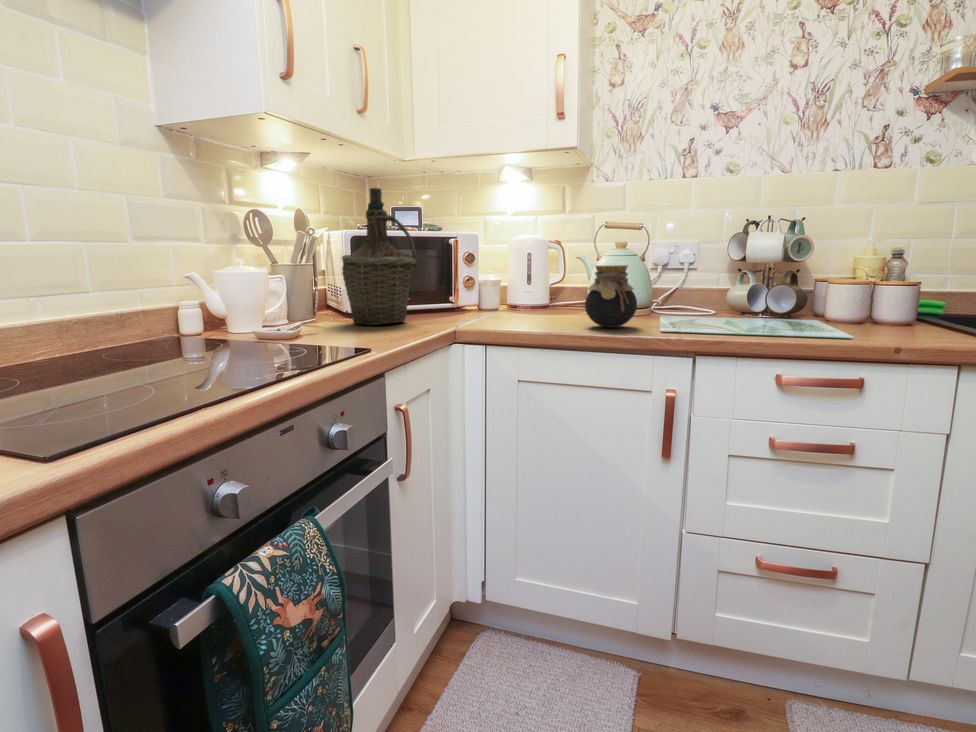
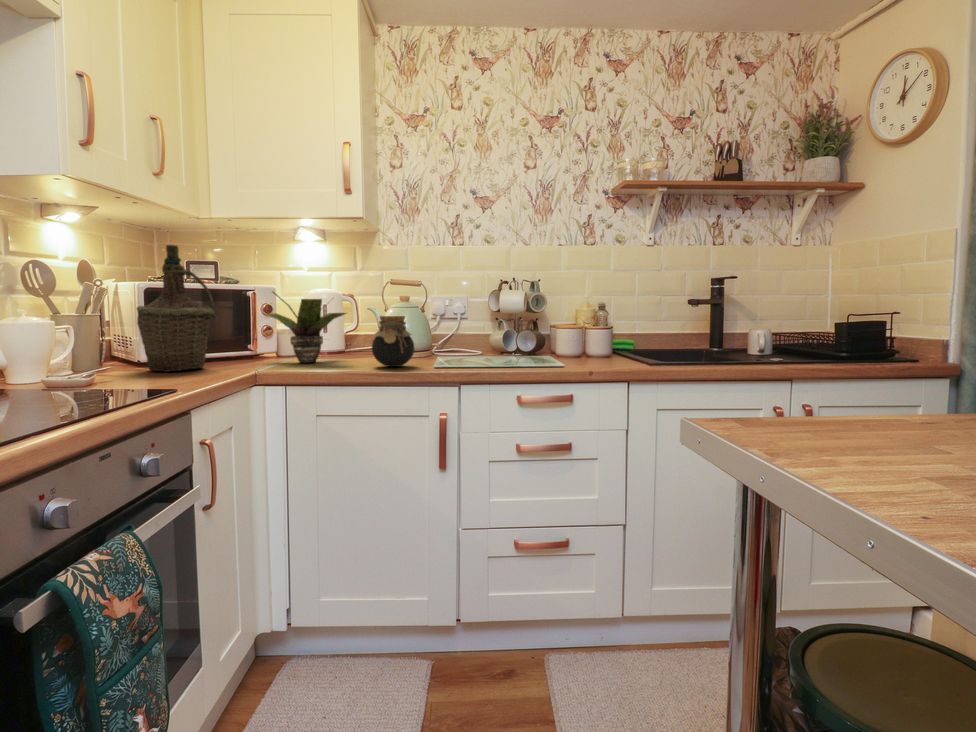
potted plant: none [465,237,558,319] -> present [266,292,346,363]

